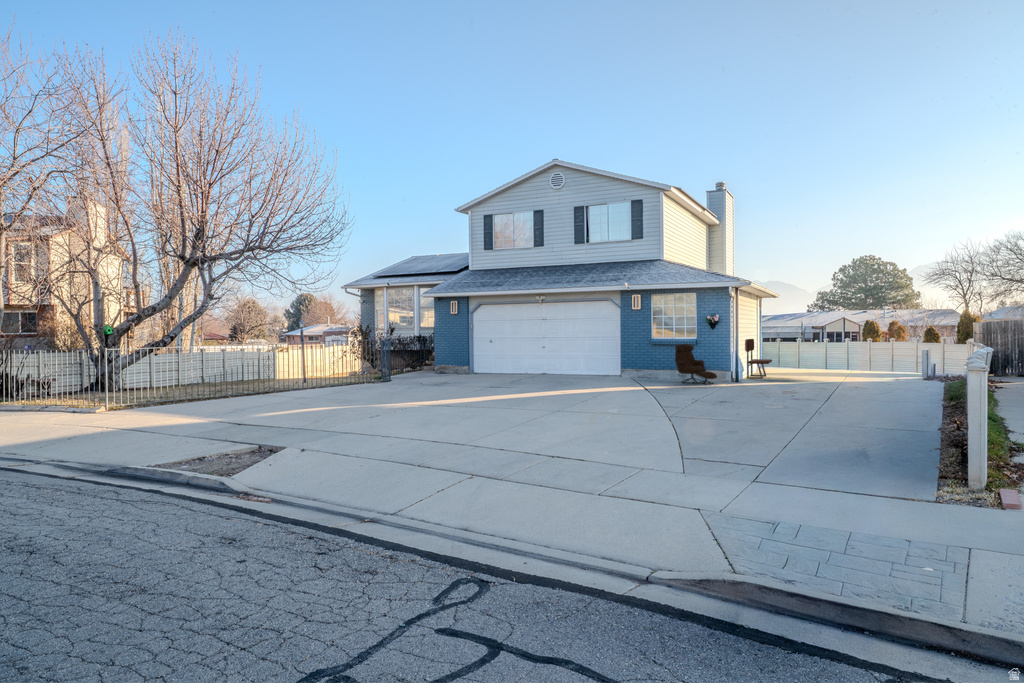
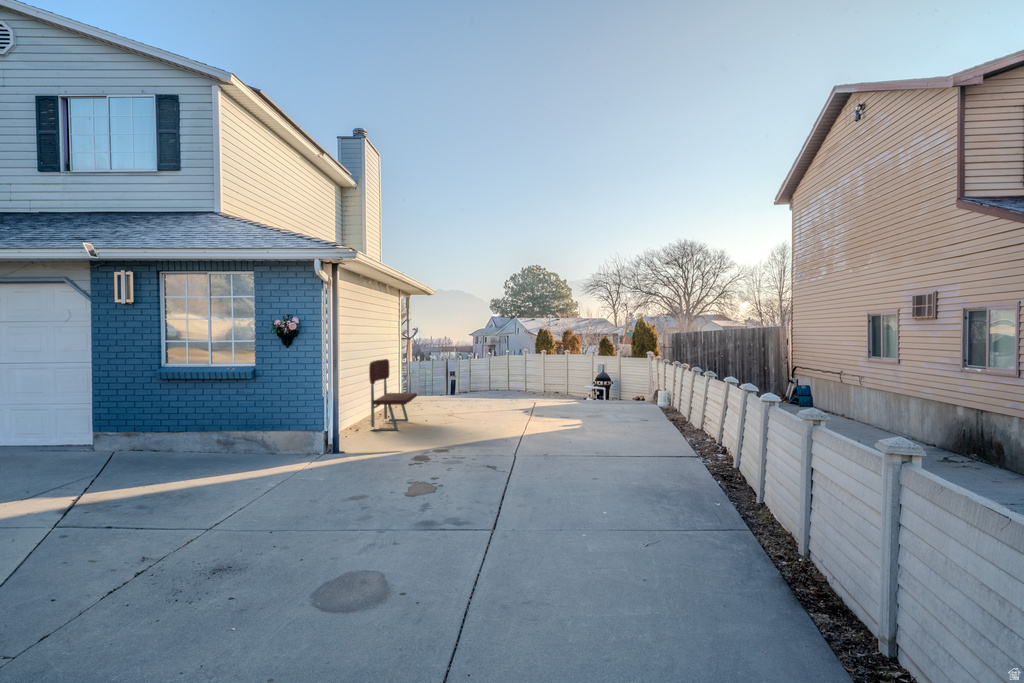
lounge chair: present [675,344,717,384] -> none [197,378,284,470]

